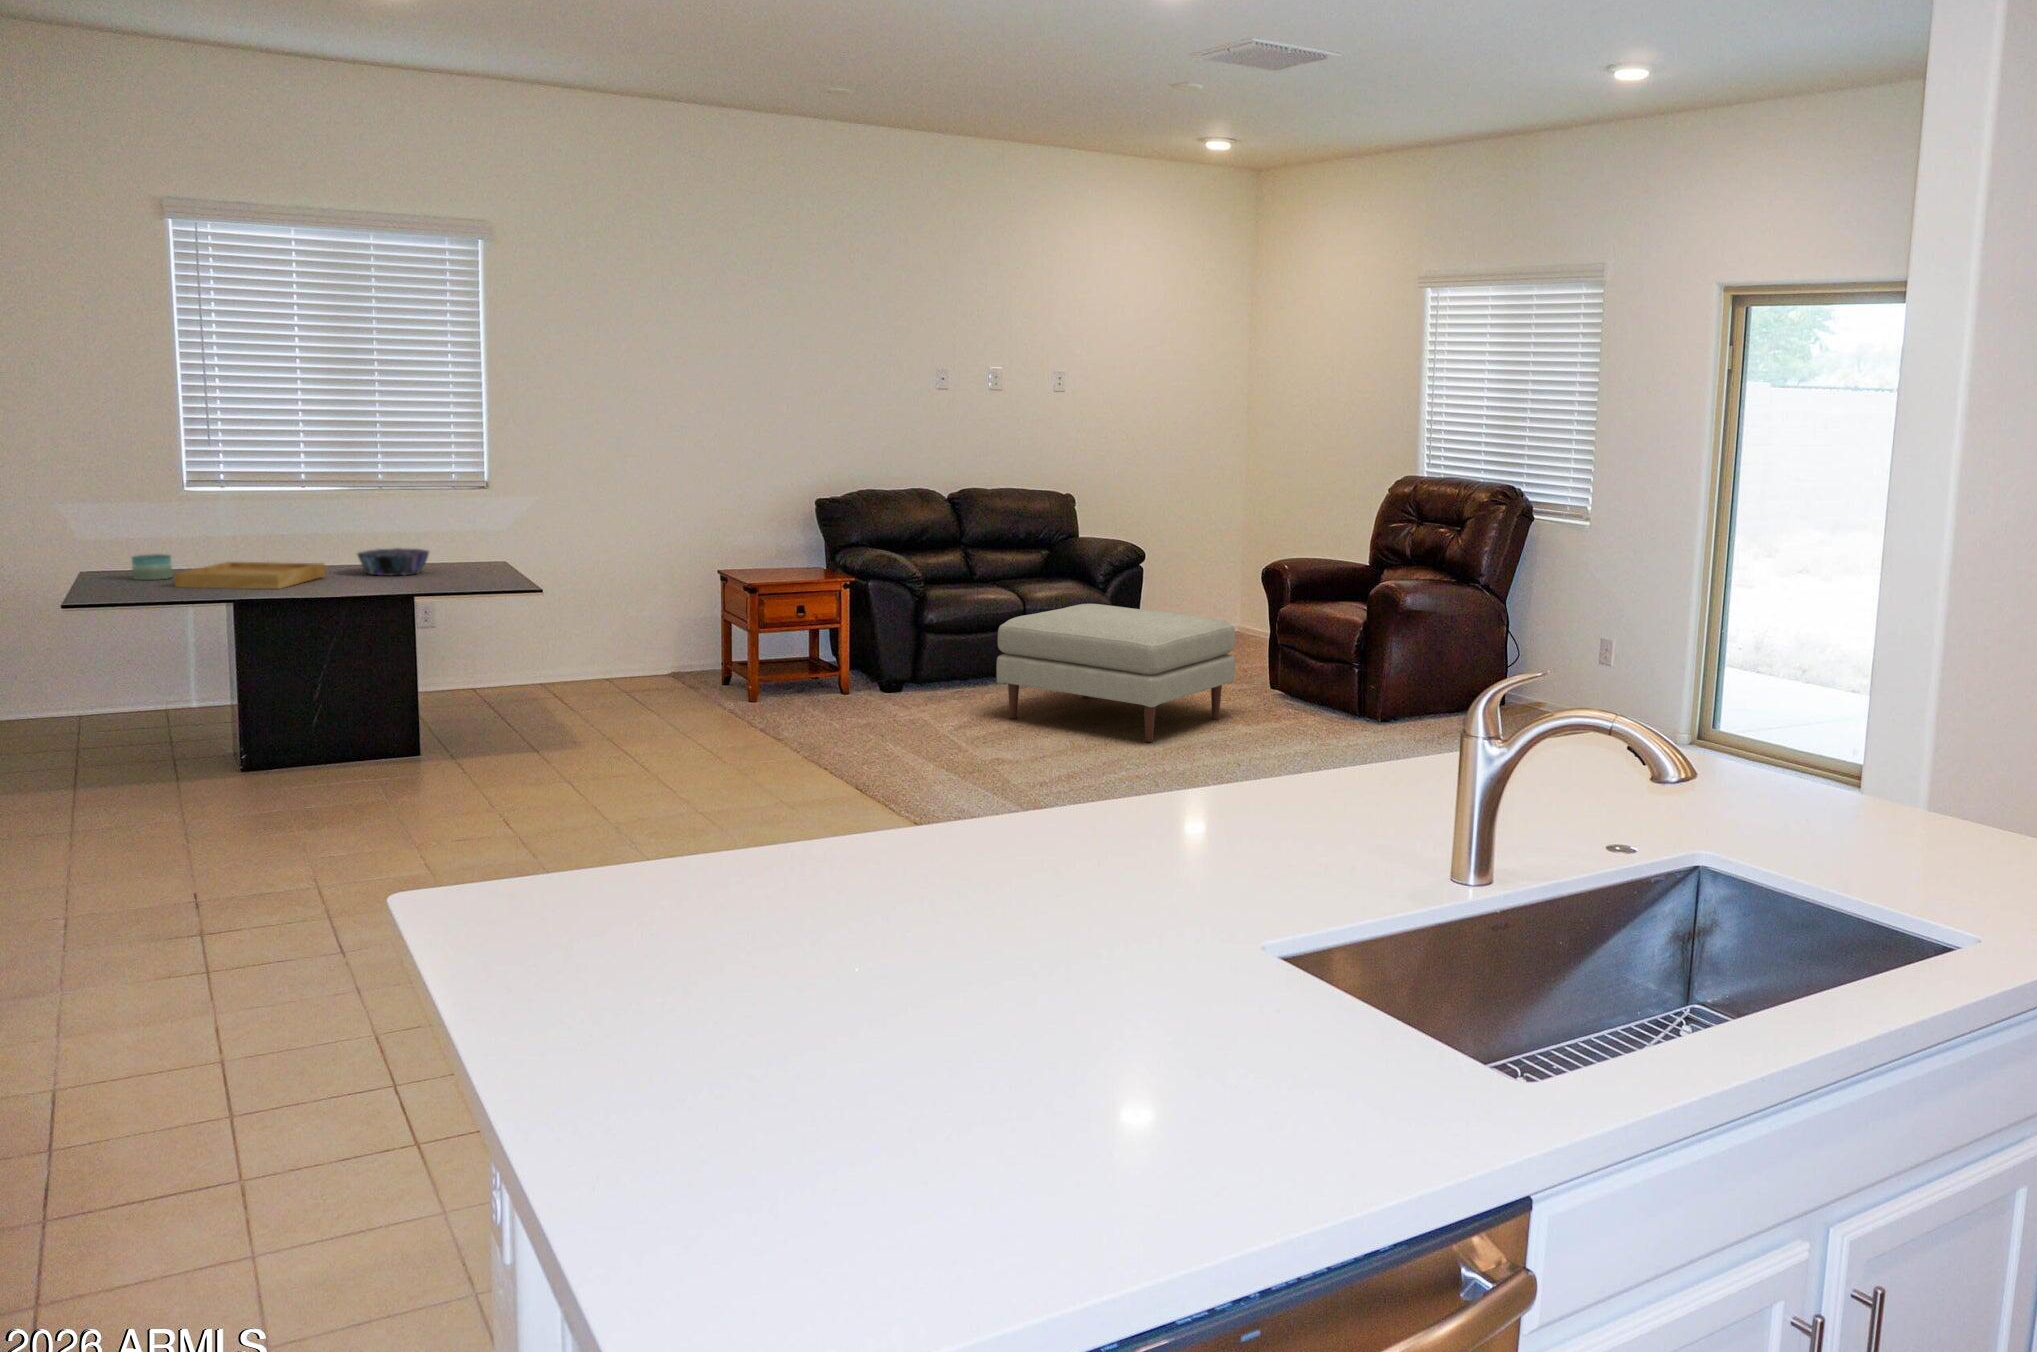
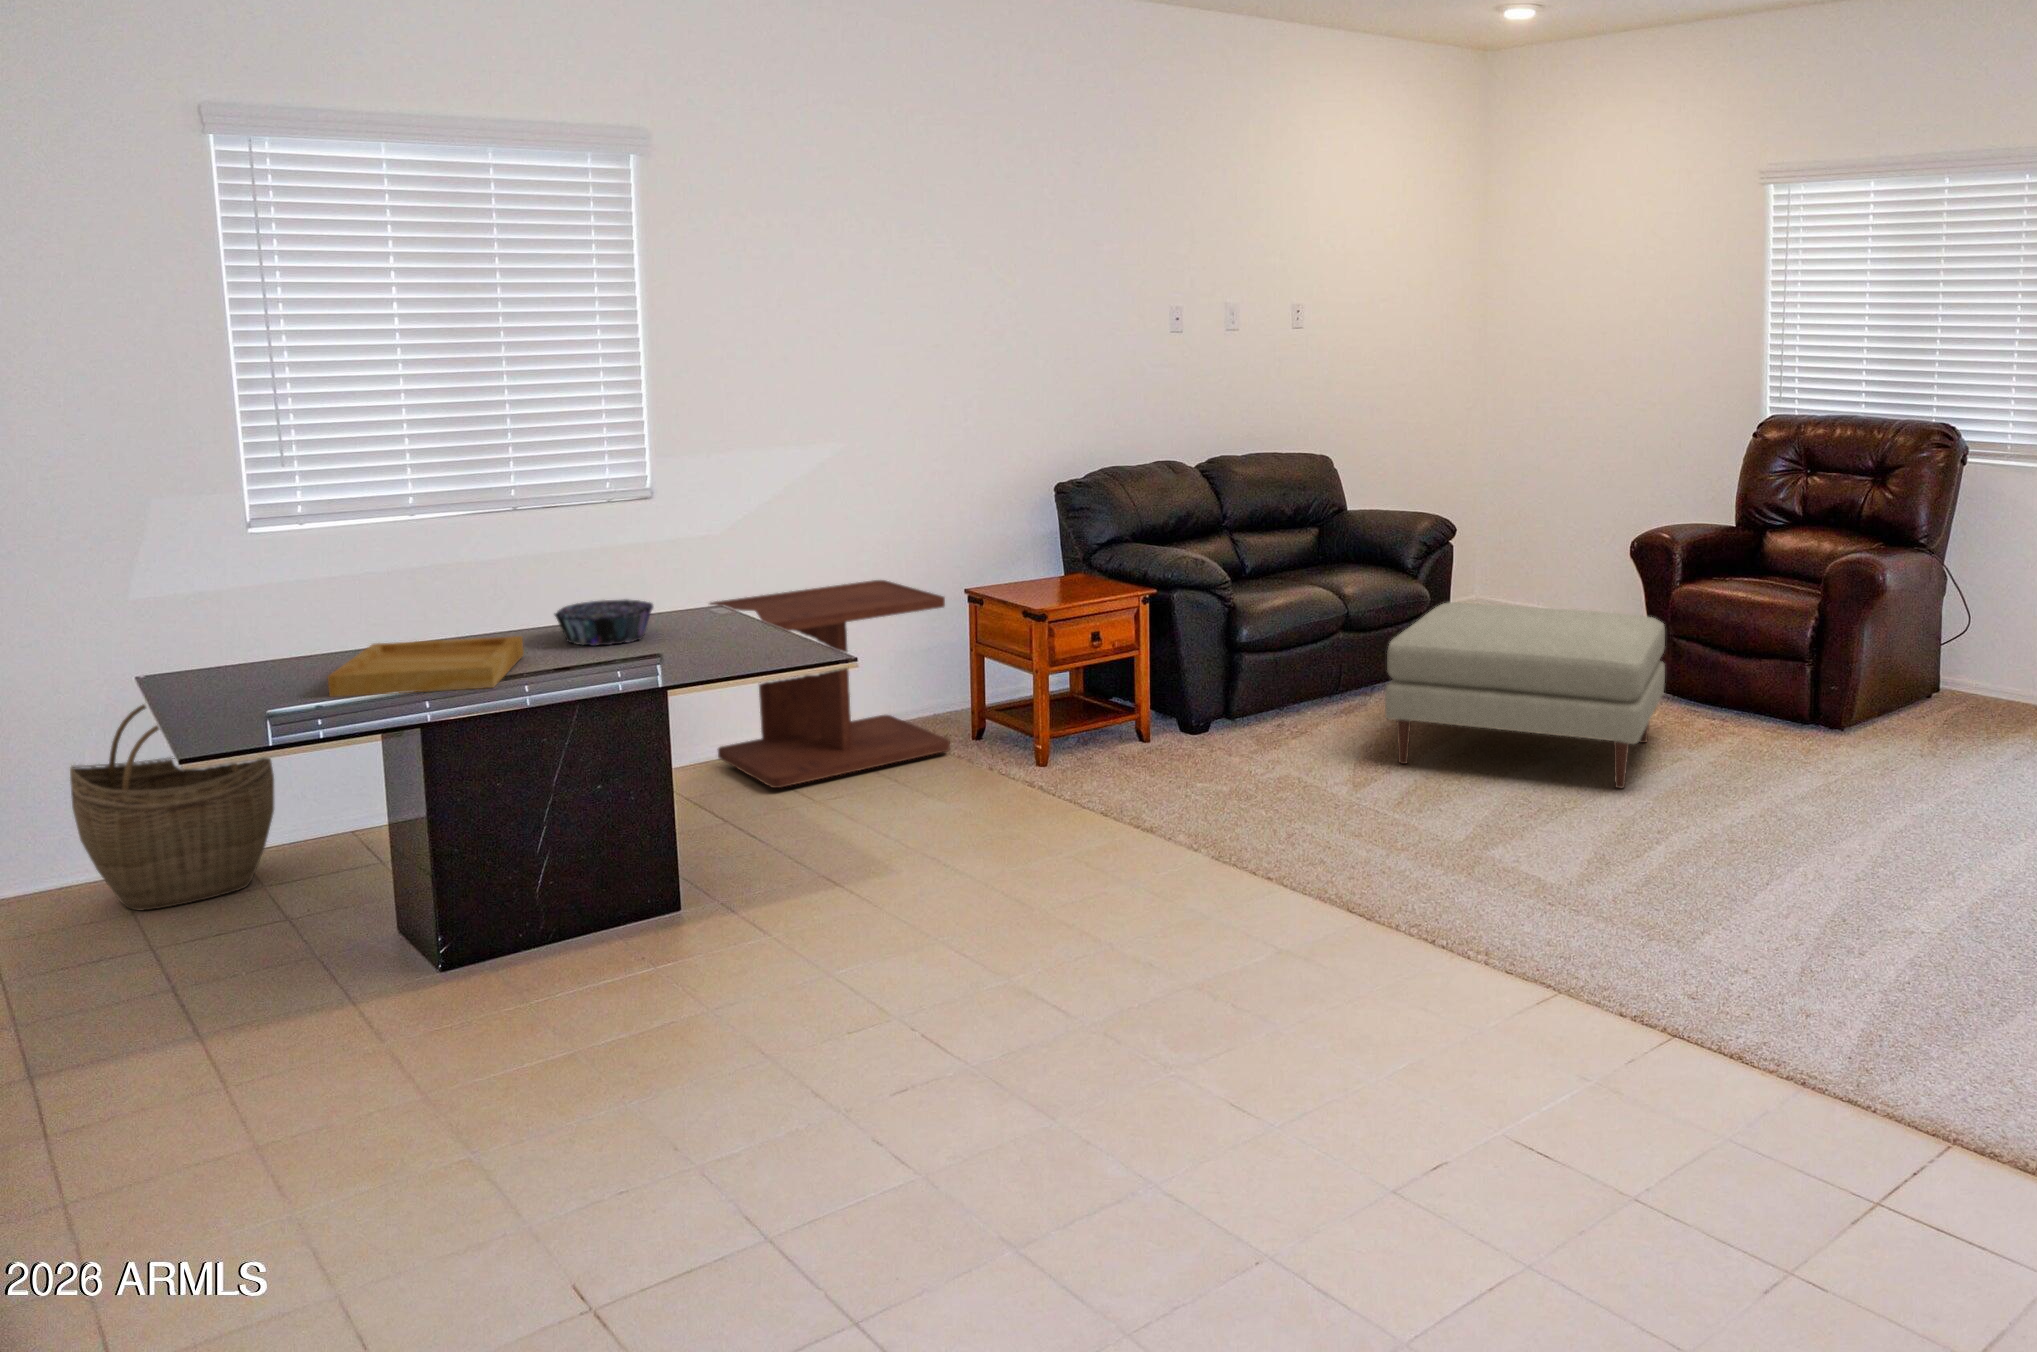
candle: present [132,554,172,580] -> none [236,642,298,686]
side table: none [525,561,696,701] -> present [710,580,950,788]
woven basket: none [44,596,183,732] -> present [70,705,274,911]

